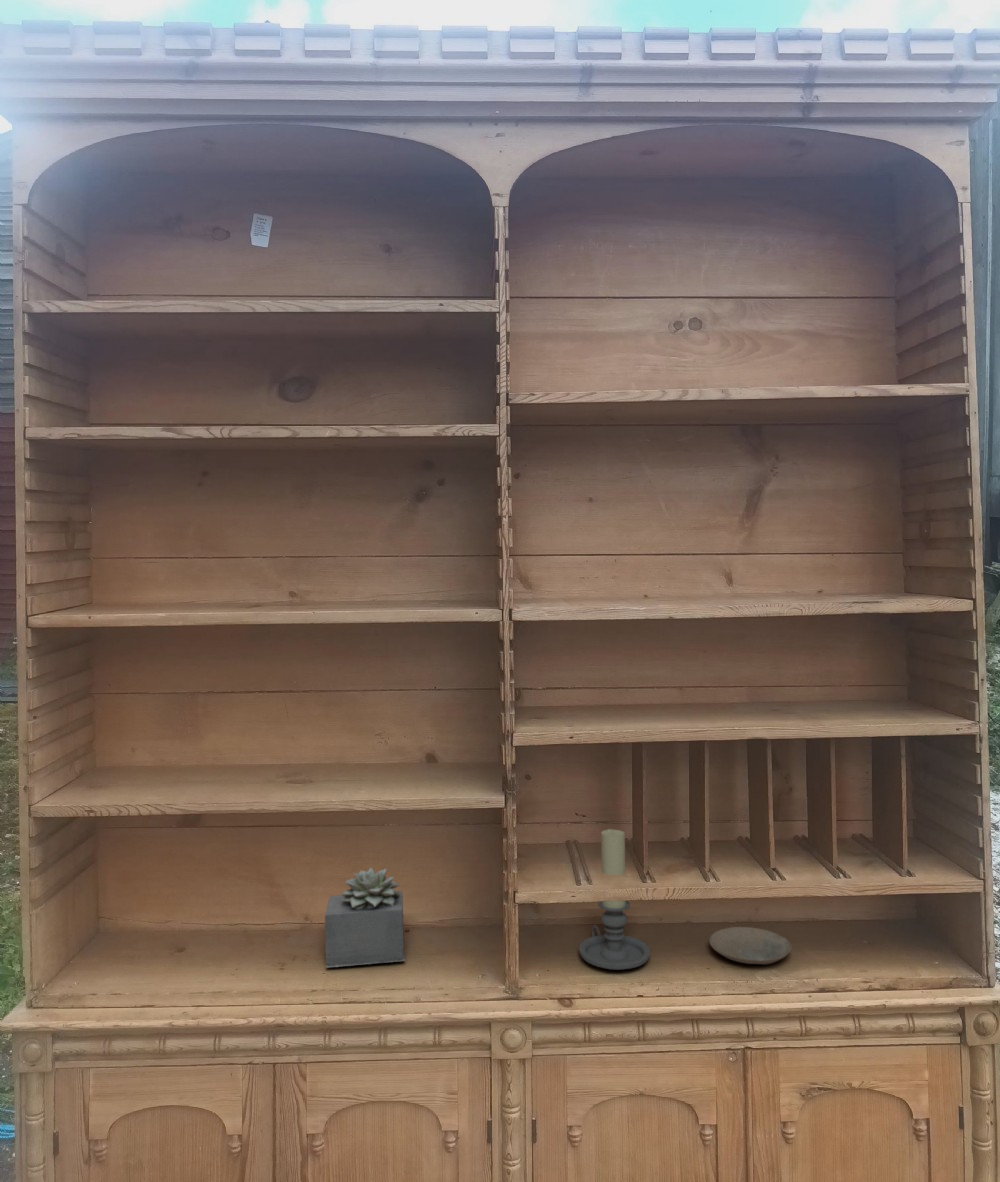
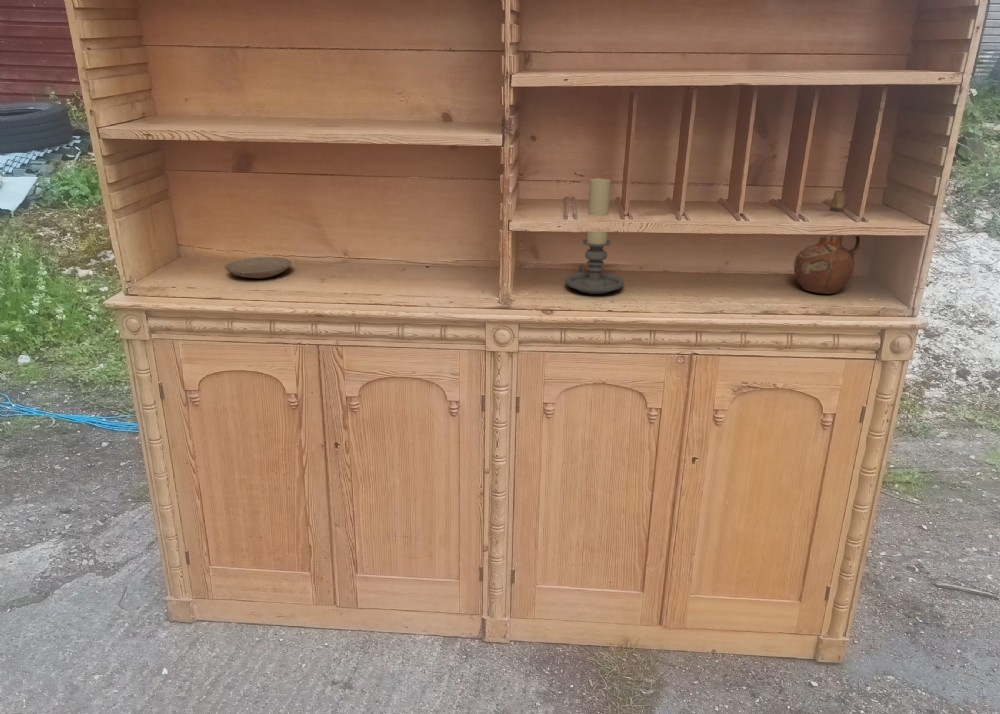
ceramic pitcher: none [840,832,911,954] -> present [794,191,862,294]
succulent plant: present [325,868,405,967] -> none [354,207,424,282]
plate: present [709,927,791,964] -> present [224,257,292,278]

